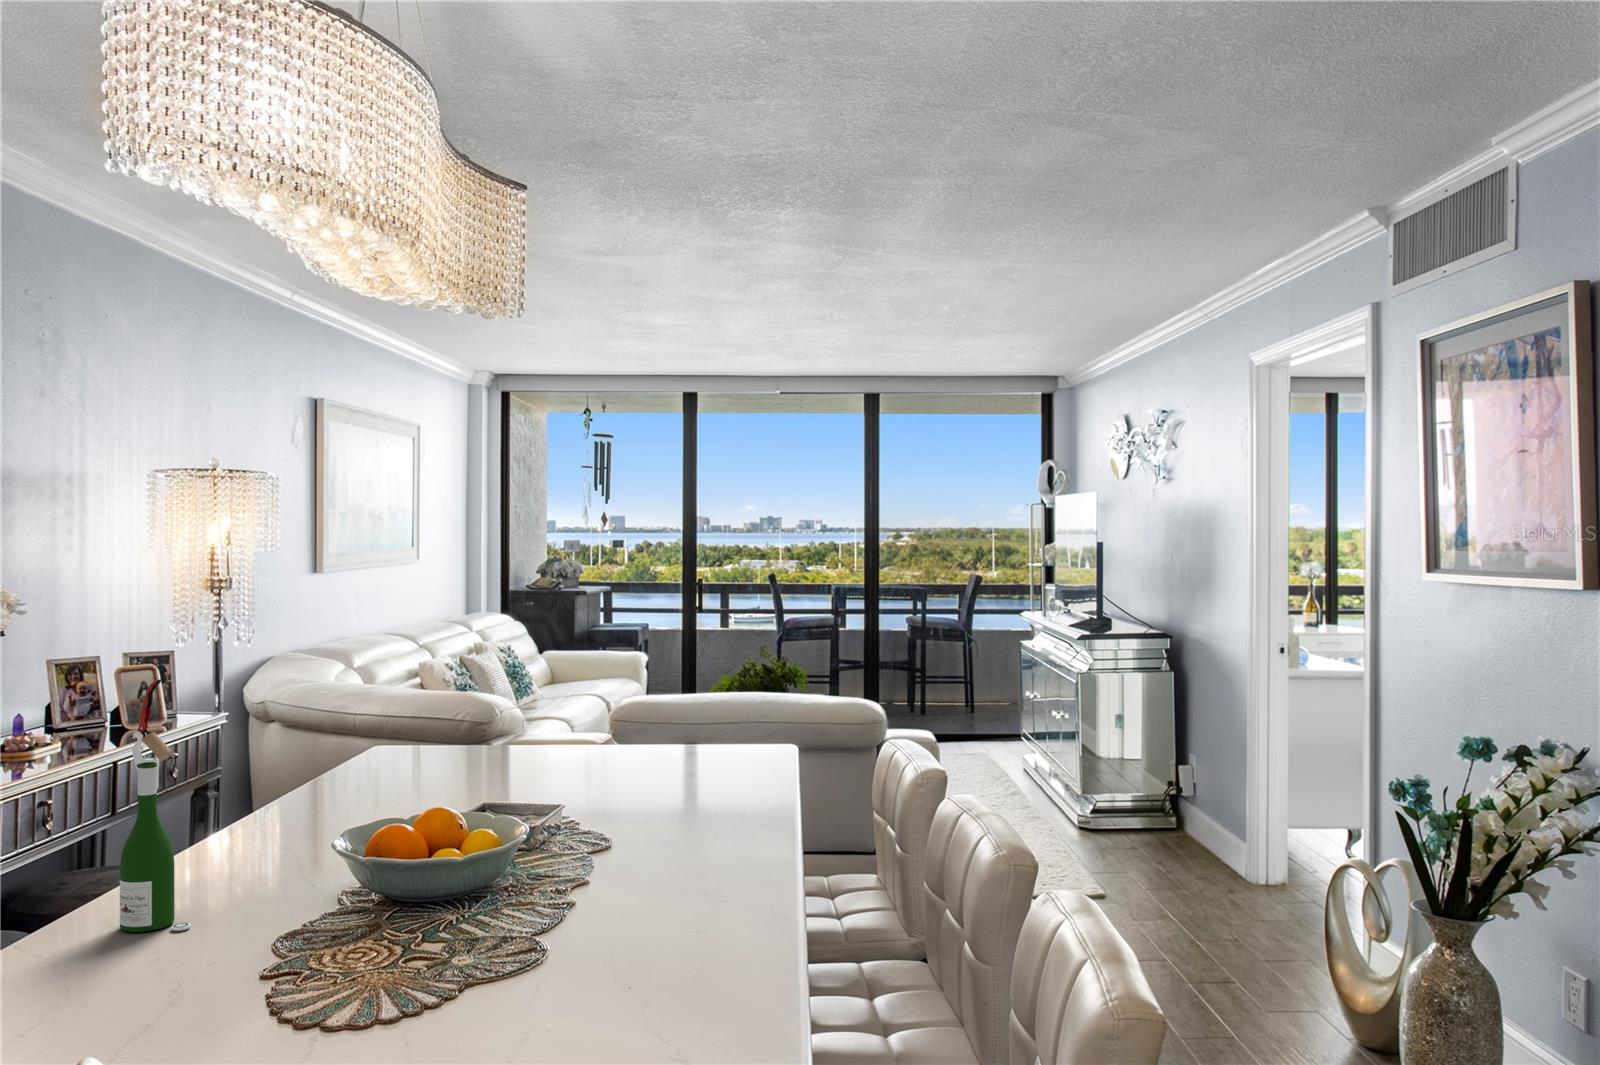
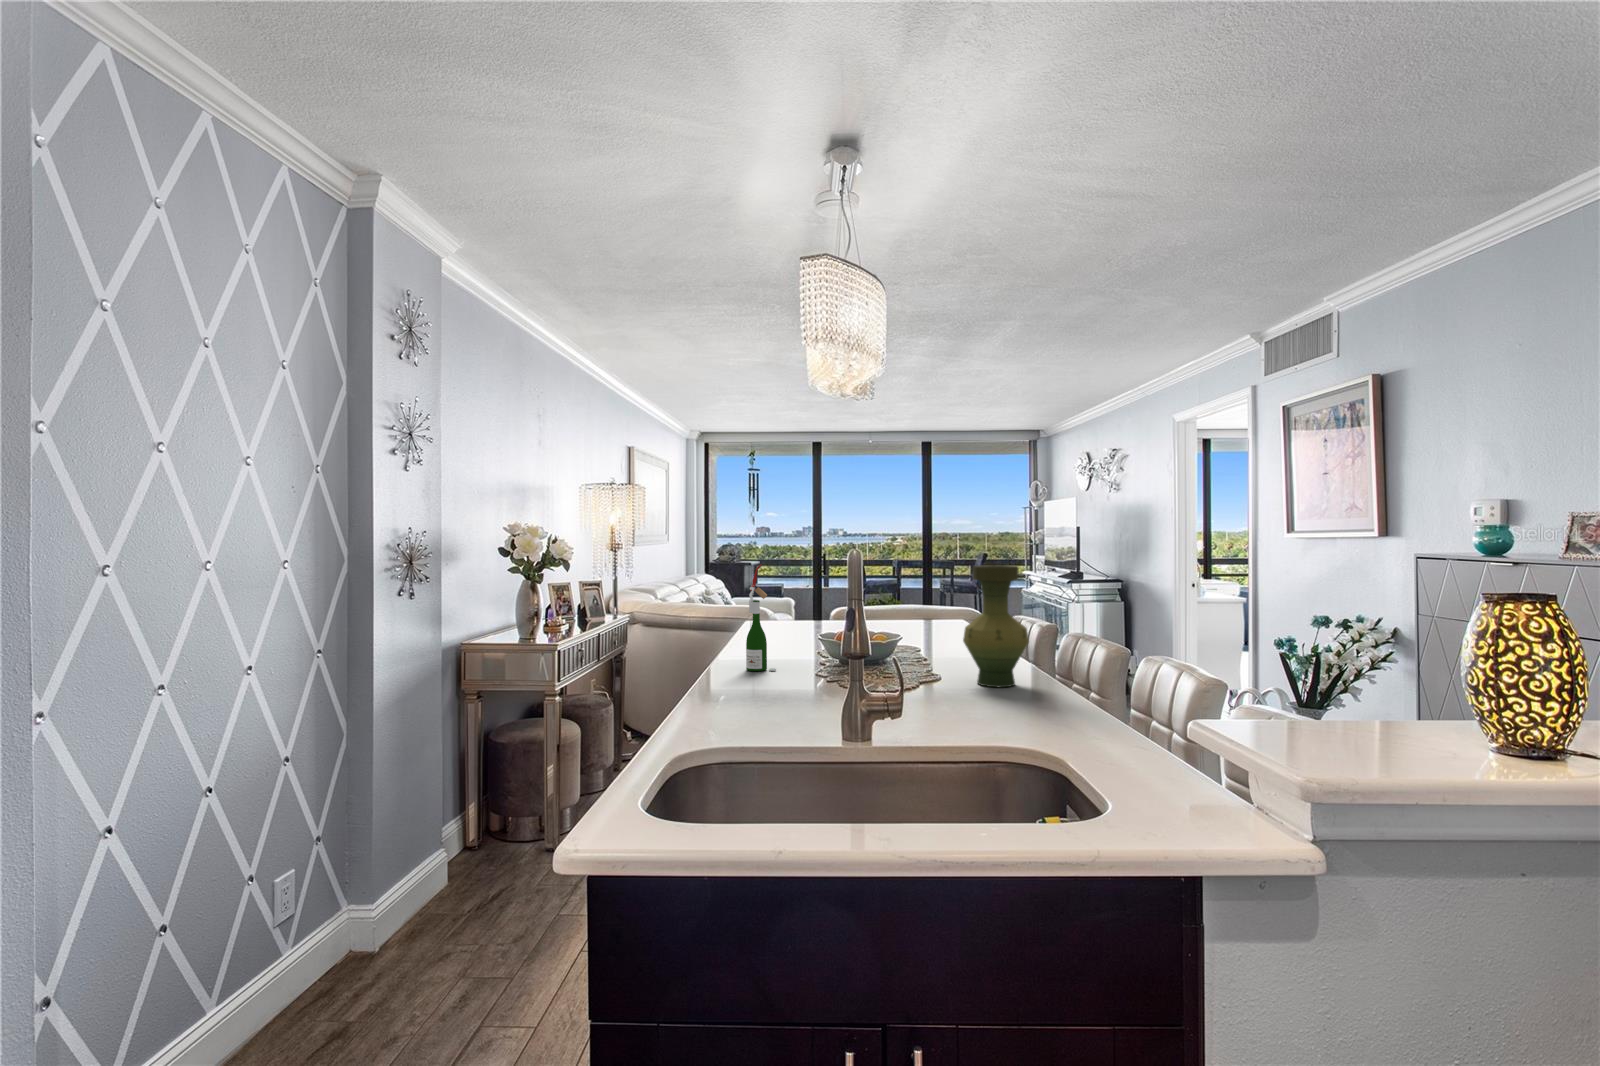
vase: none [568,697,722,1008] -> present [963,565,1029,687]

